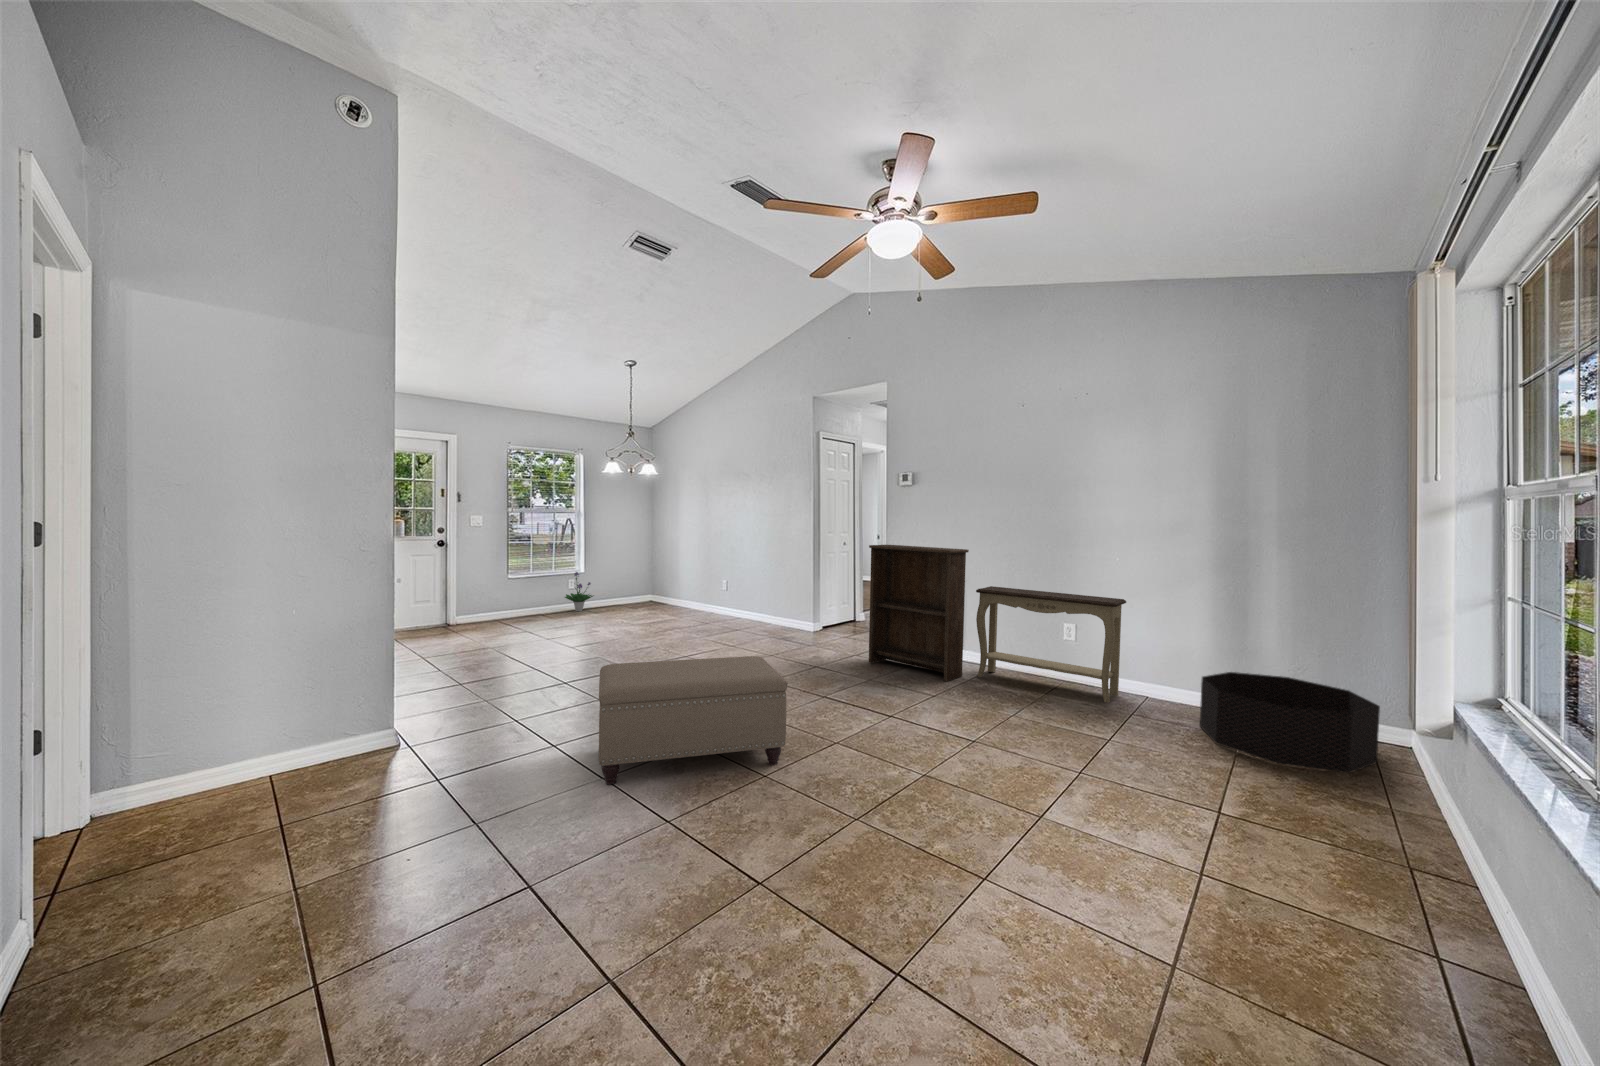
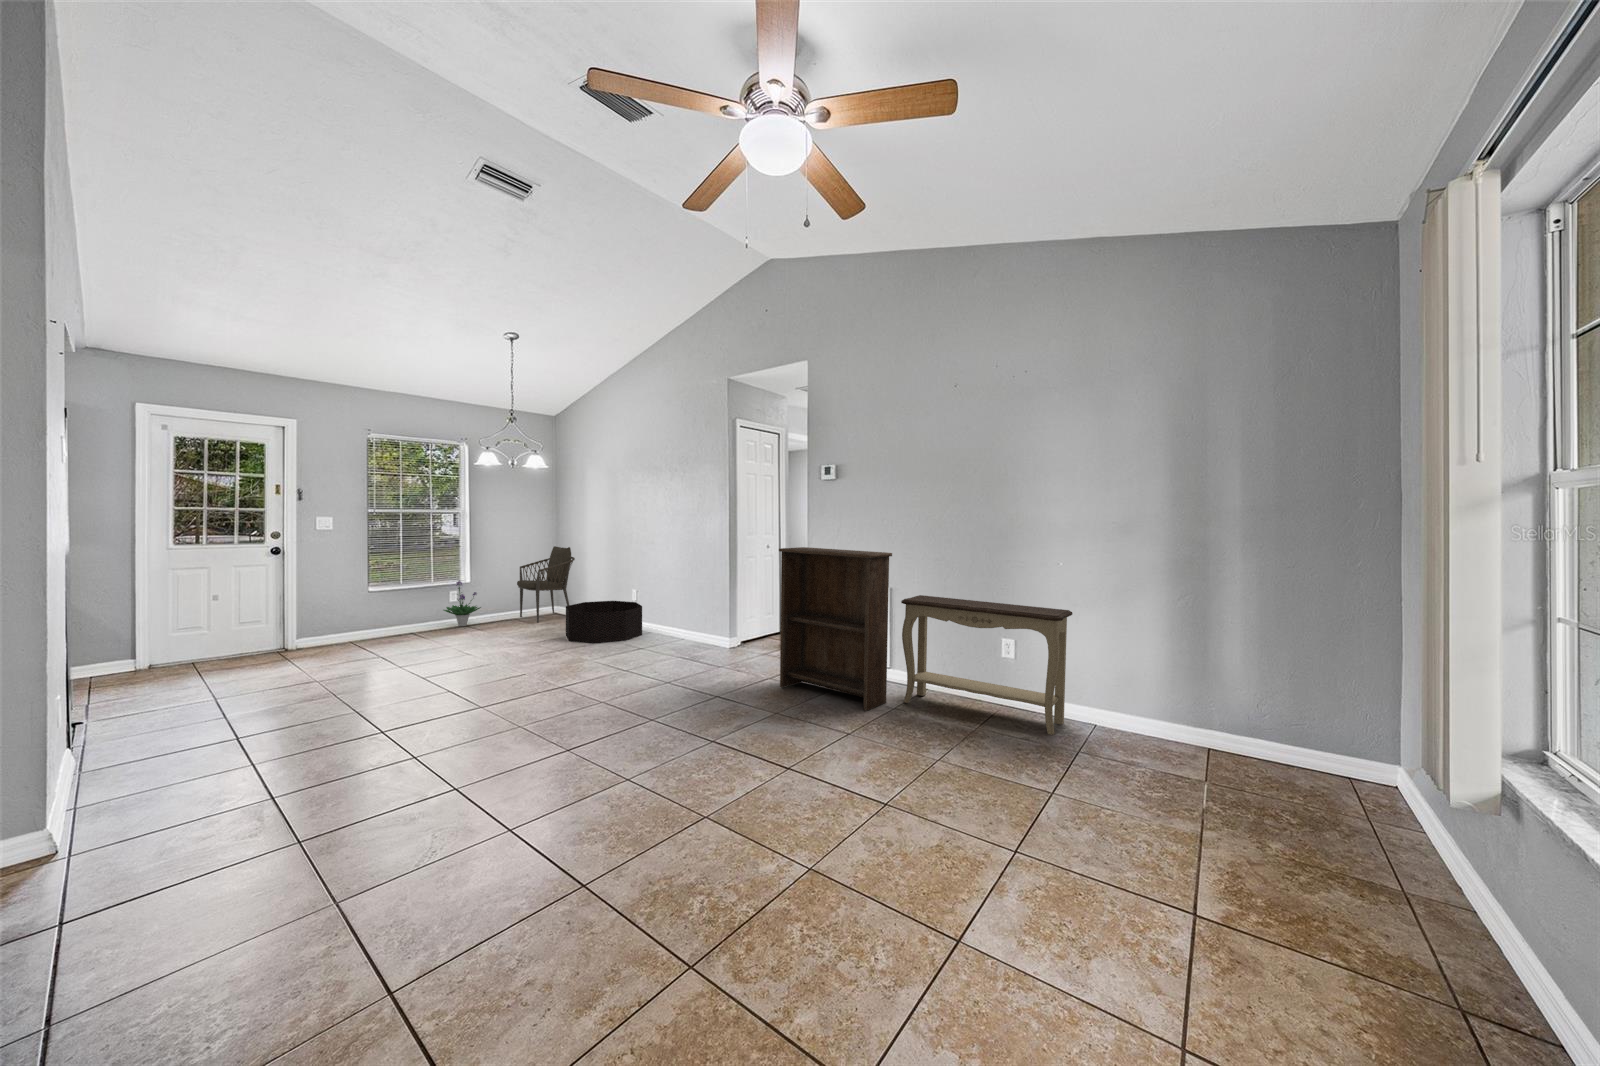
armchair: none [623,544,672,610] -> present [517,546,575,623]
ottoman: present [599,656,787,784] -> none [322,702,624,912]
basket: present [1200,672,1380,773] -> present [566,601,642,644]

